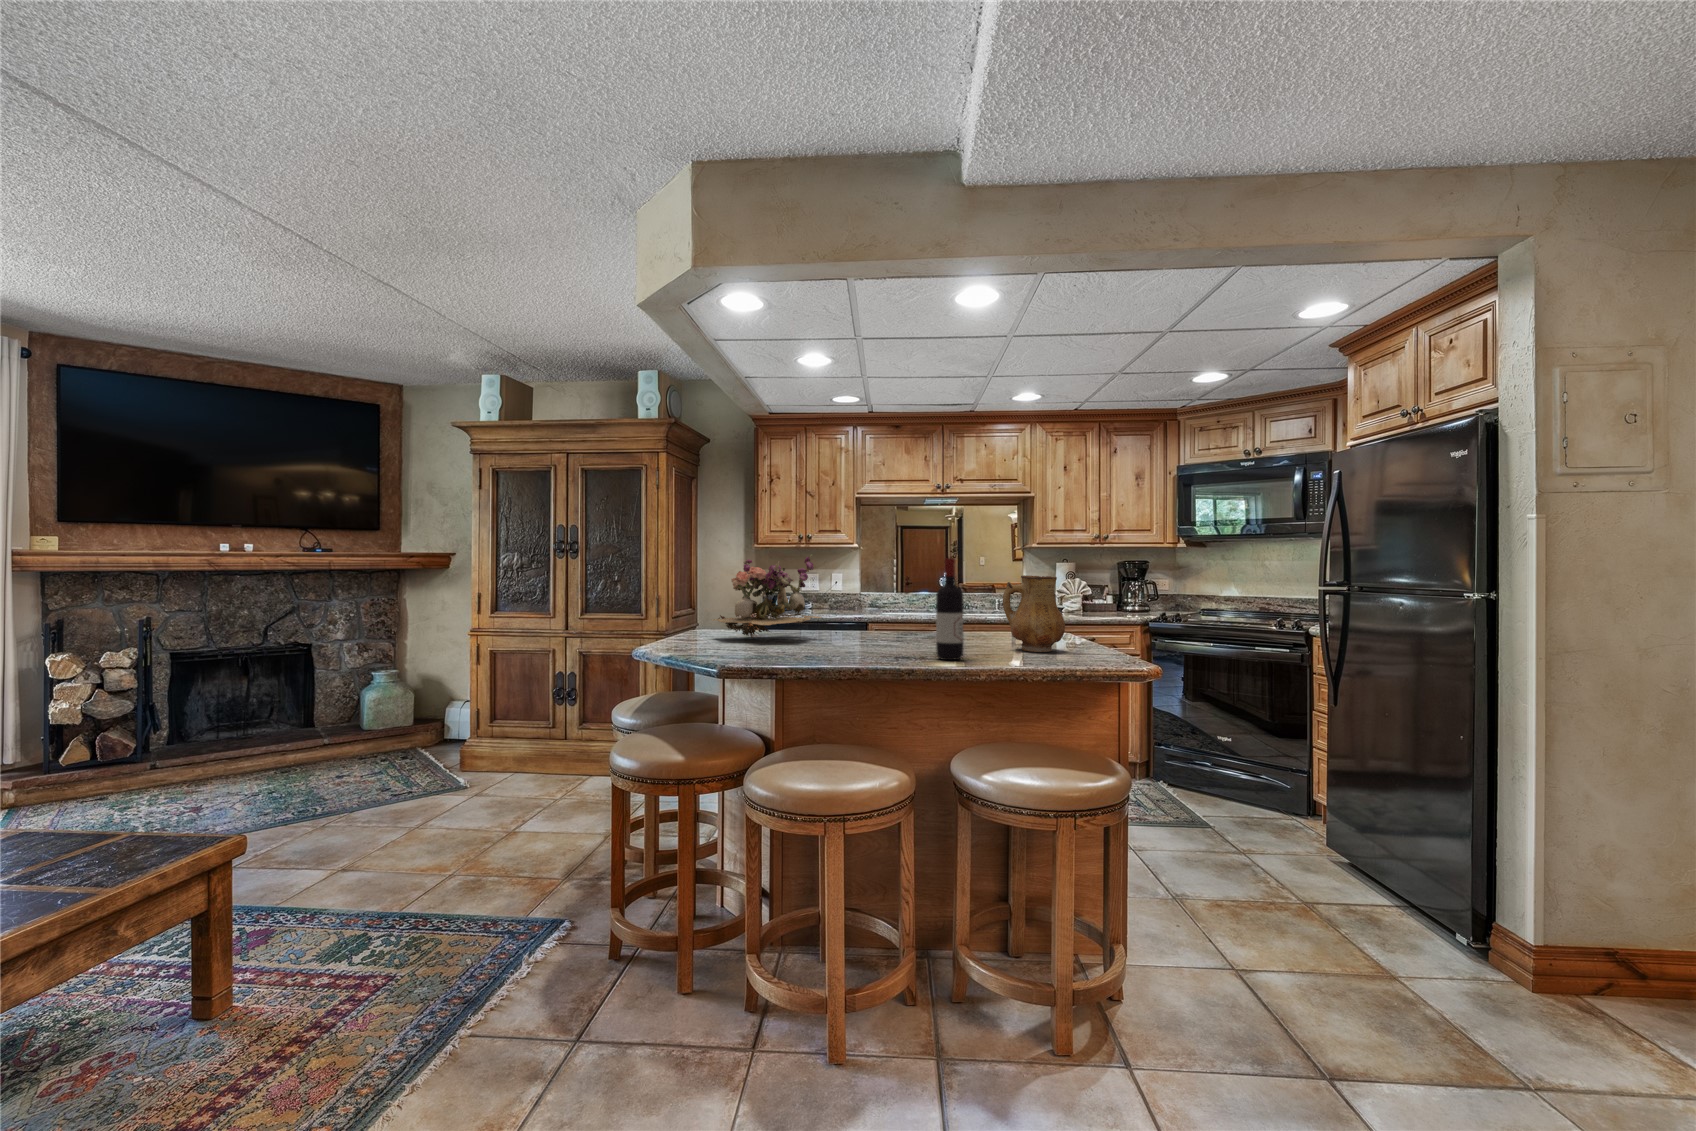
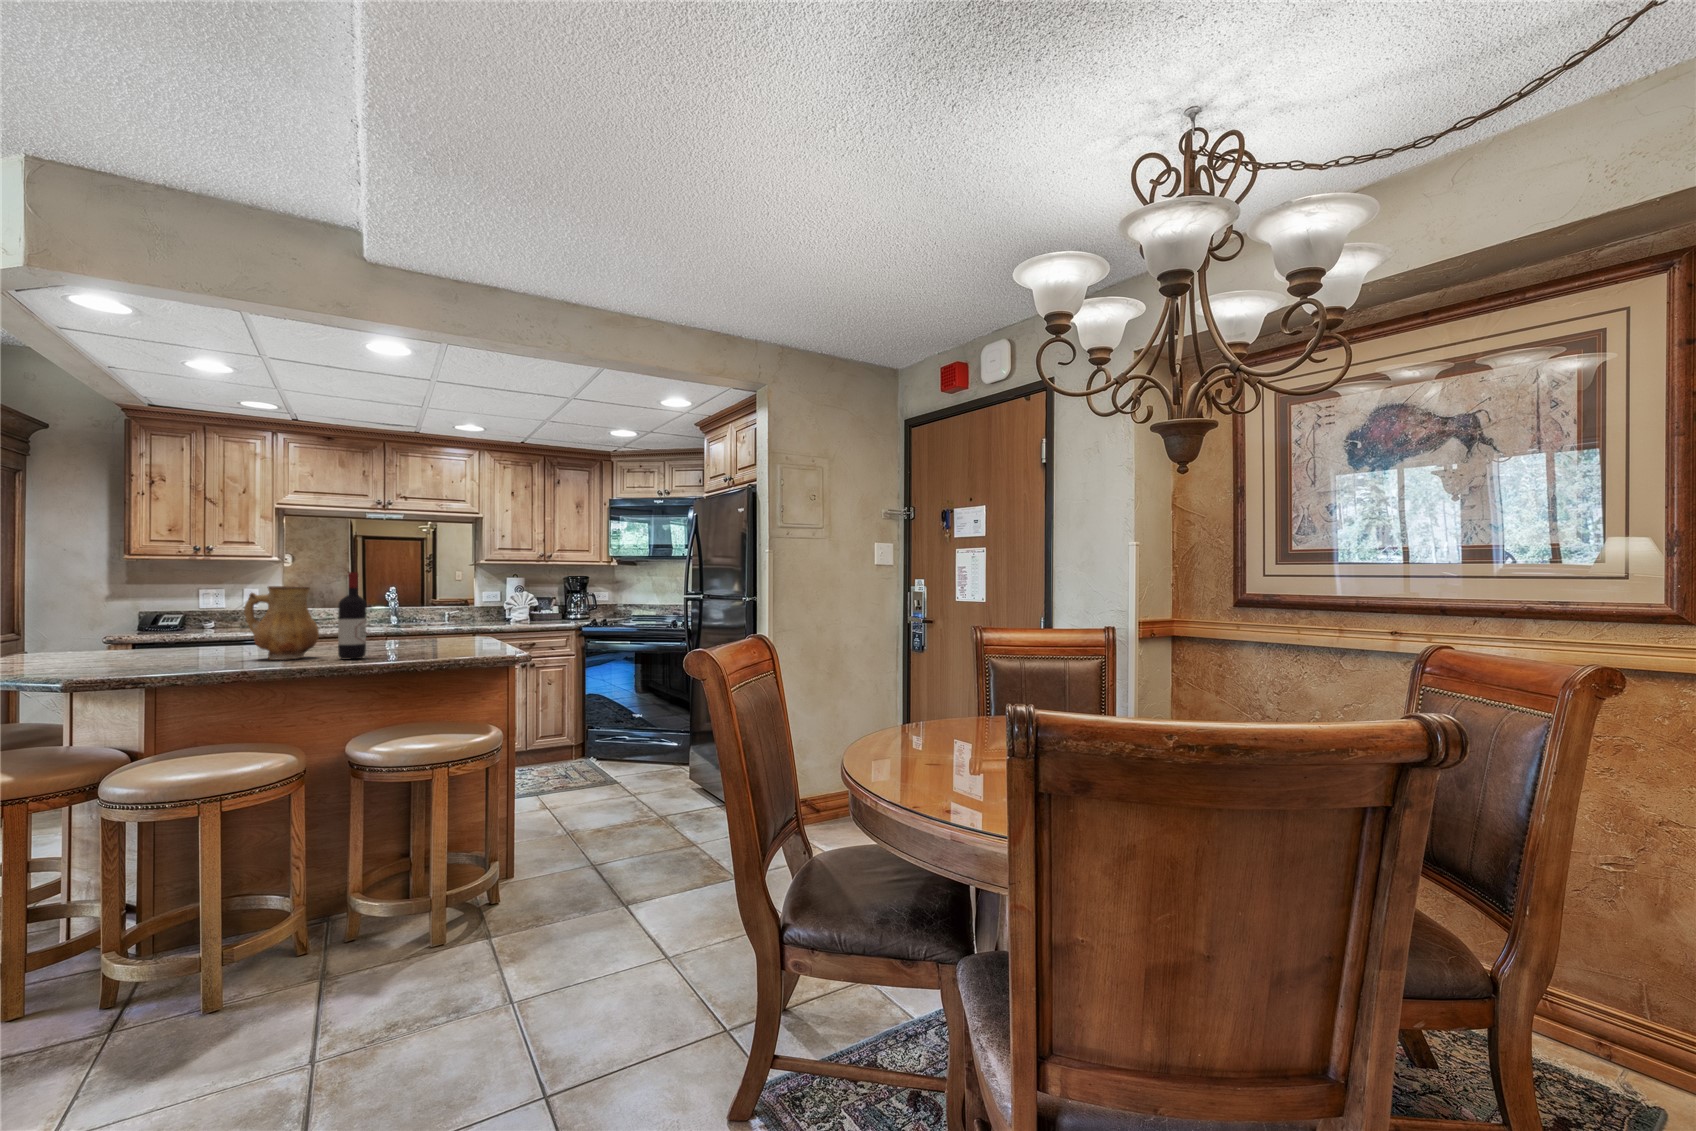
flower arrangement: present [713,555,822,638] -> none [49,568,212,657]
ceramic pitcher: present [1003,575,1065,652] -> present [244,586,319,660]

